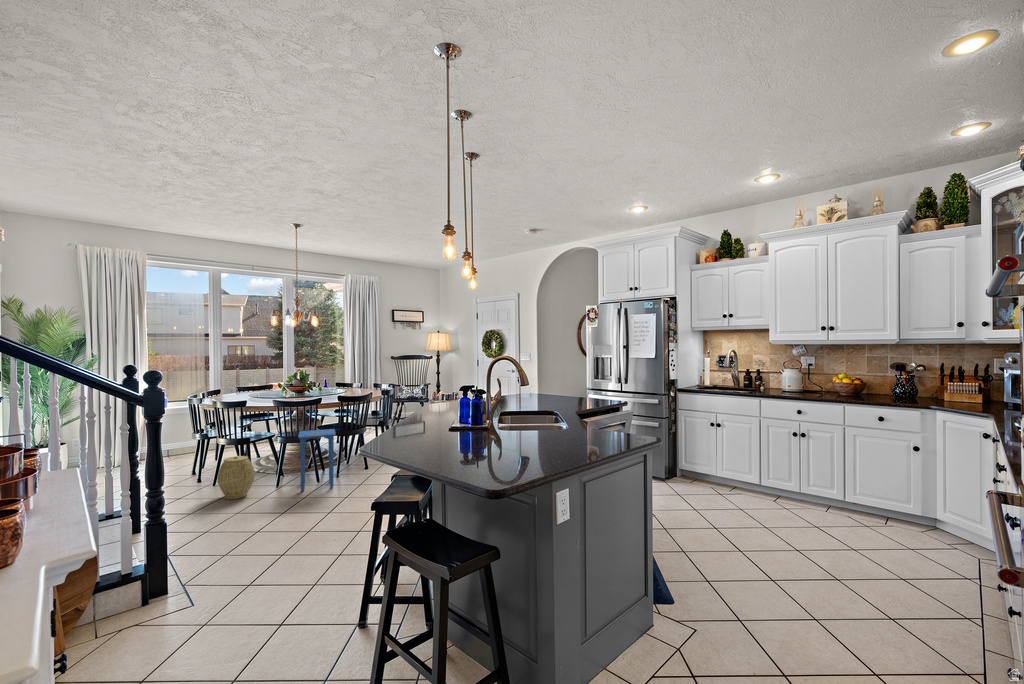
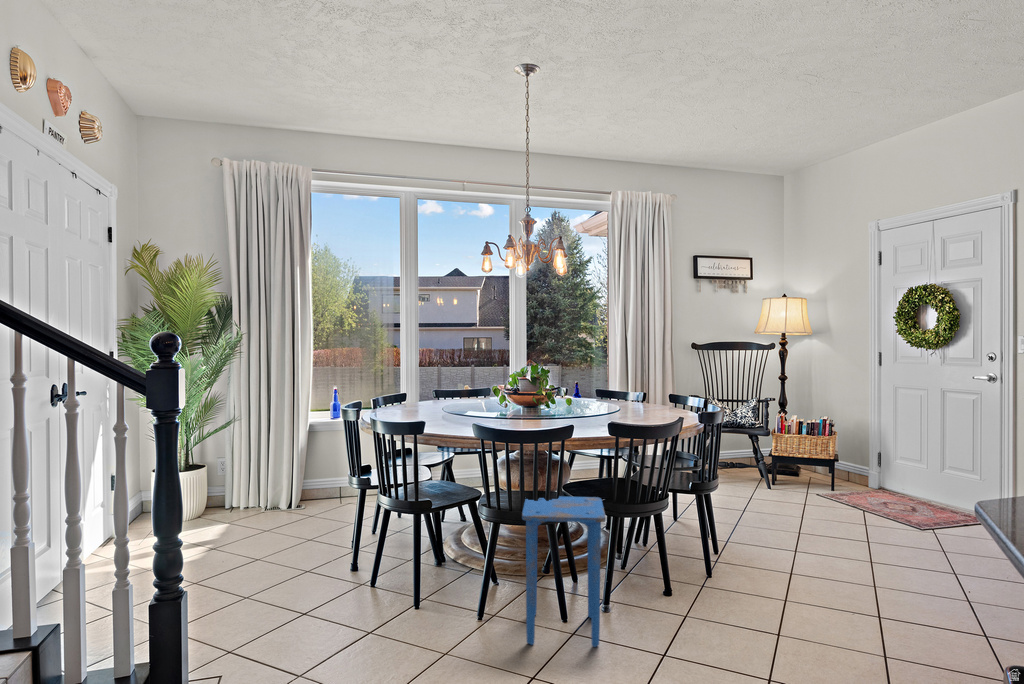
woven basket: present [217,456,255,499] -> none [361,541,433,640]

